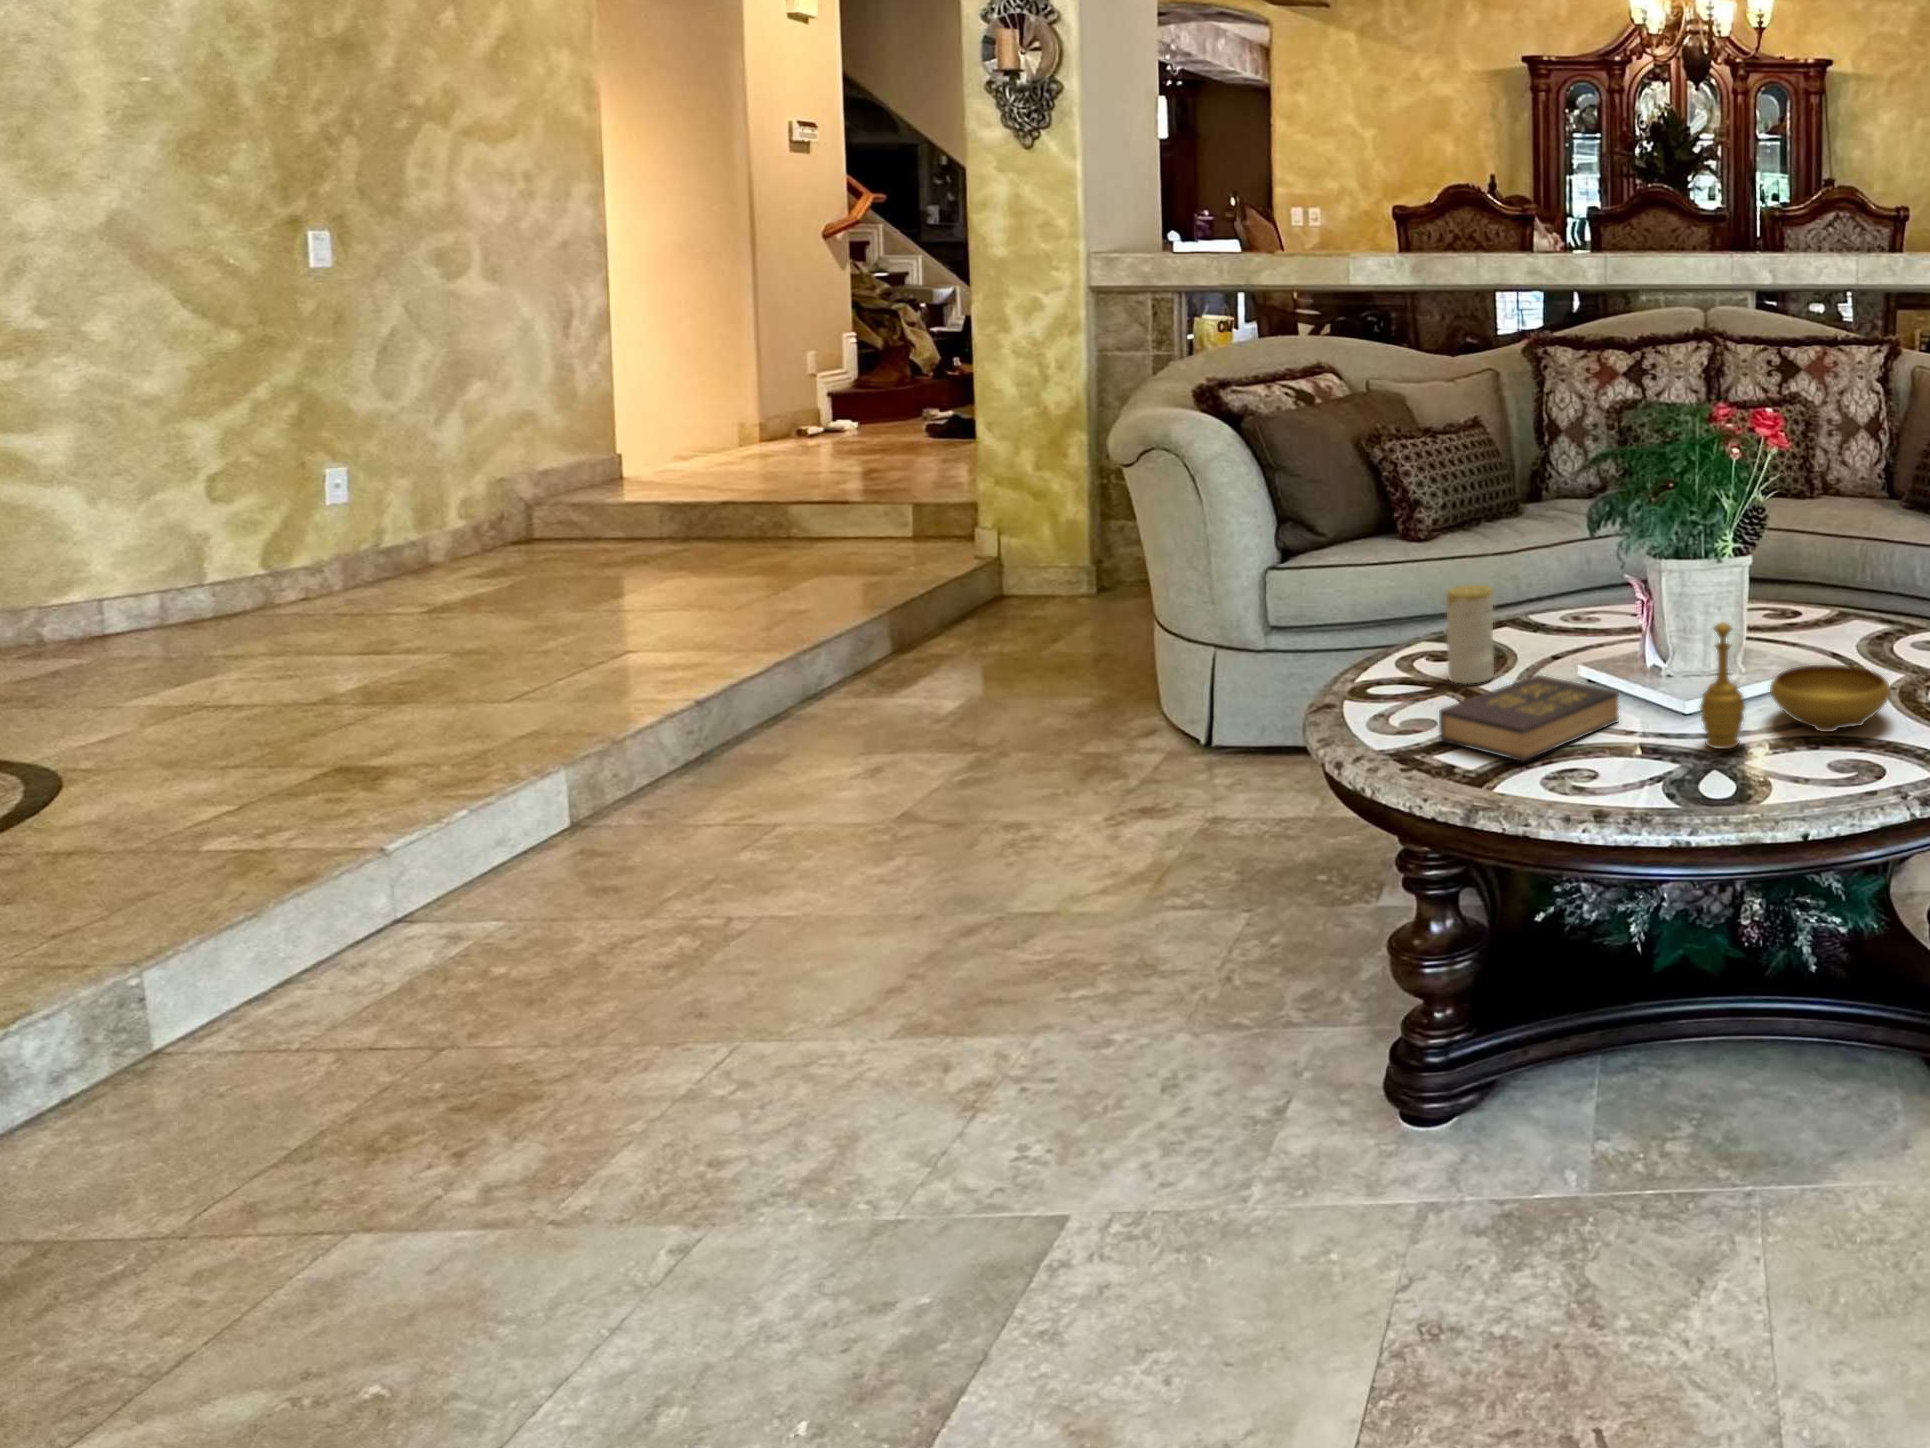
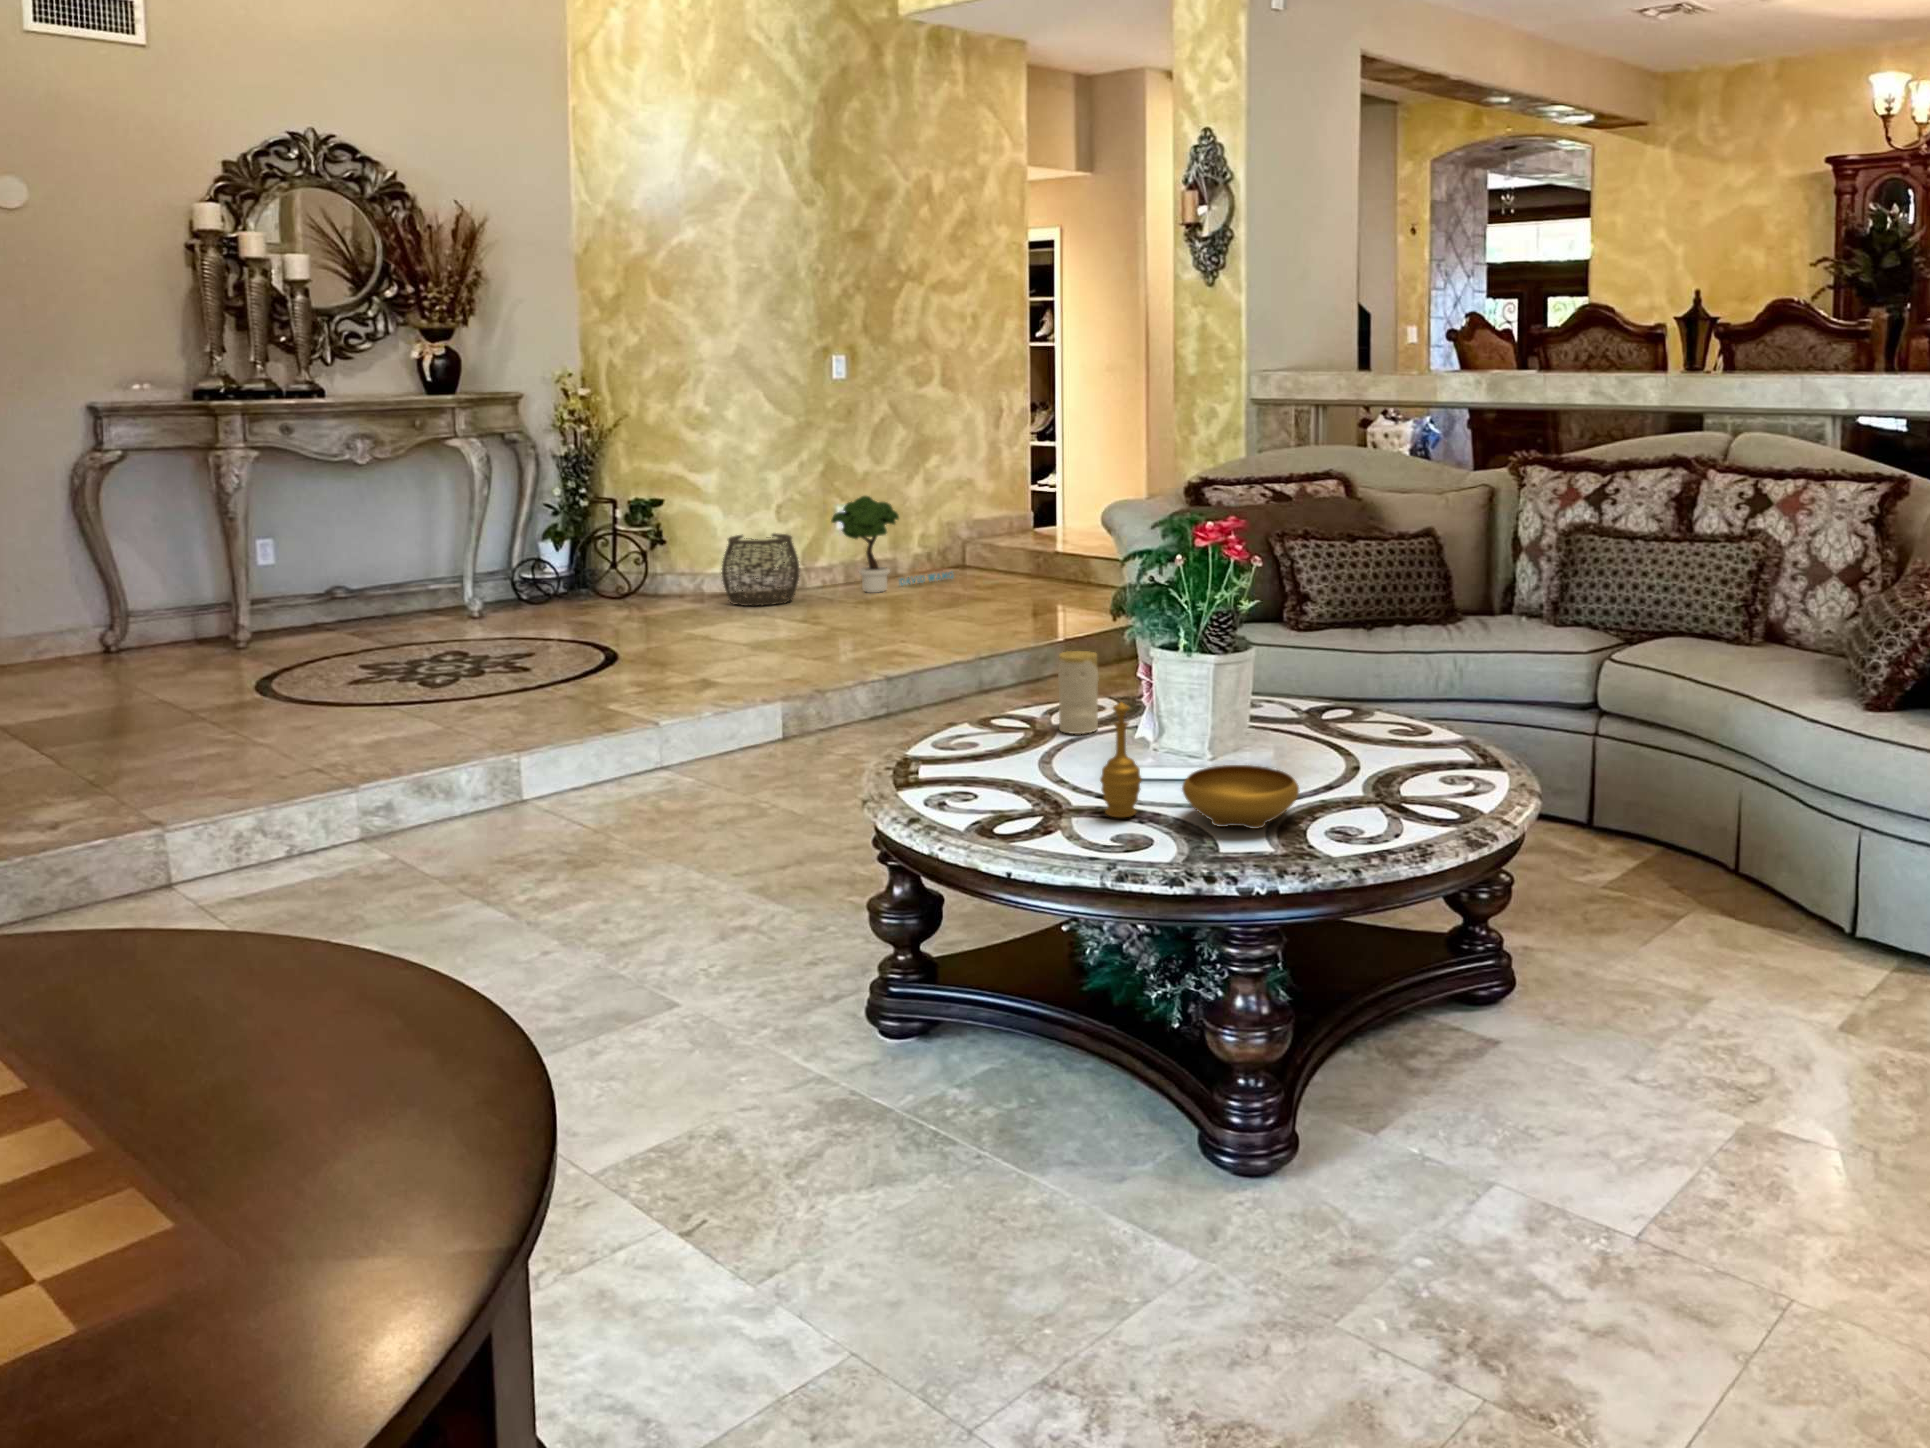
potted tree: none [322,445,534,593] -> present [831,496,953,593]
woven basket: none [104,519,286,646] -> present [722,533,800,606]
hardback book: present [1439,675,1619,761] -> none [963,732,1099,790]

